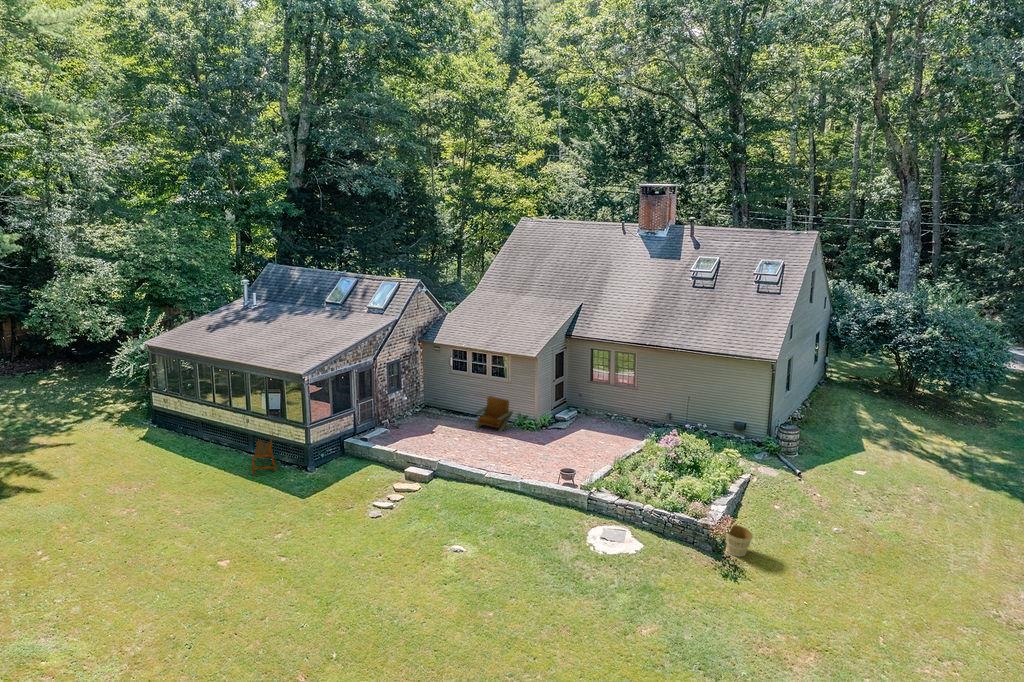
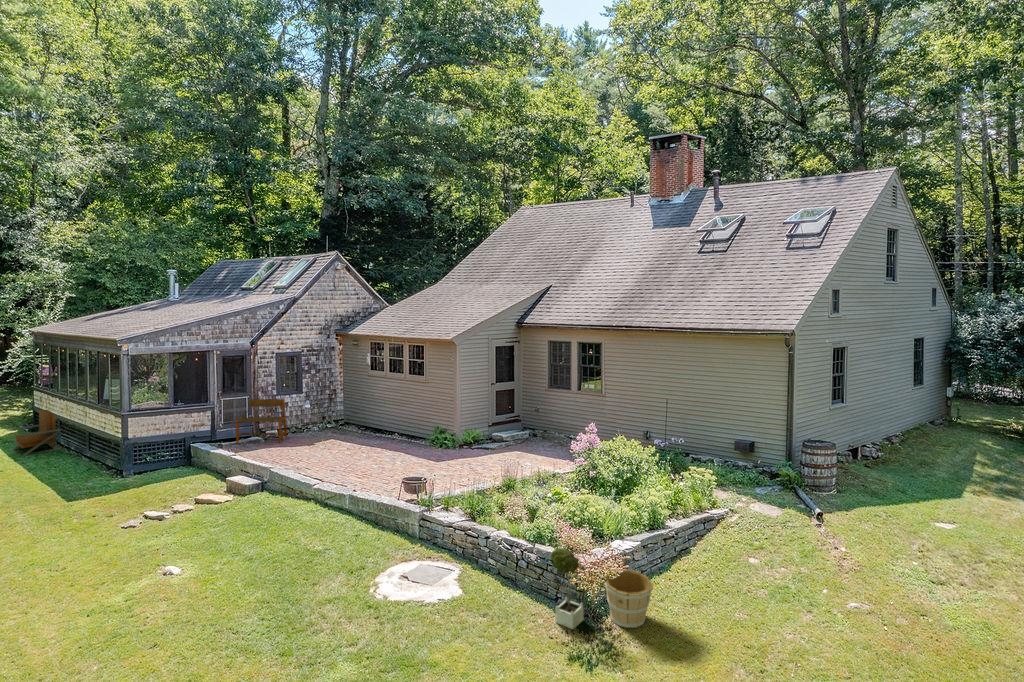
lounge chair: present [475,396,513,432] -> present [12,410,61,456]
bench: present [252,433,276,475] -> present [236,399,288,443]
potted tree: none [700,518,719,561] -> present [551,548,583,629]

